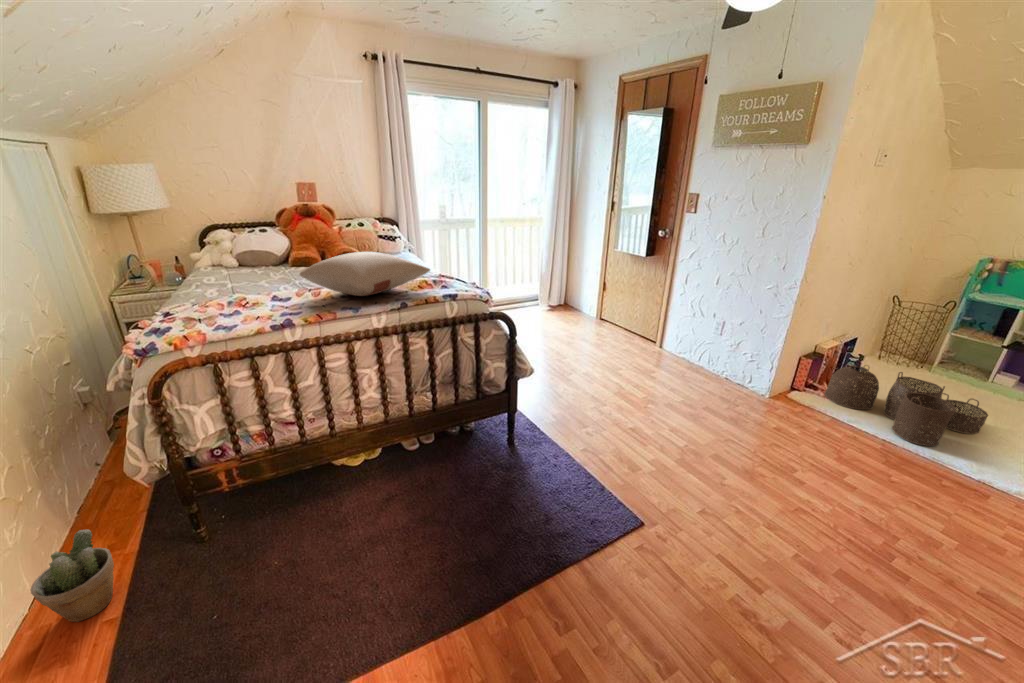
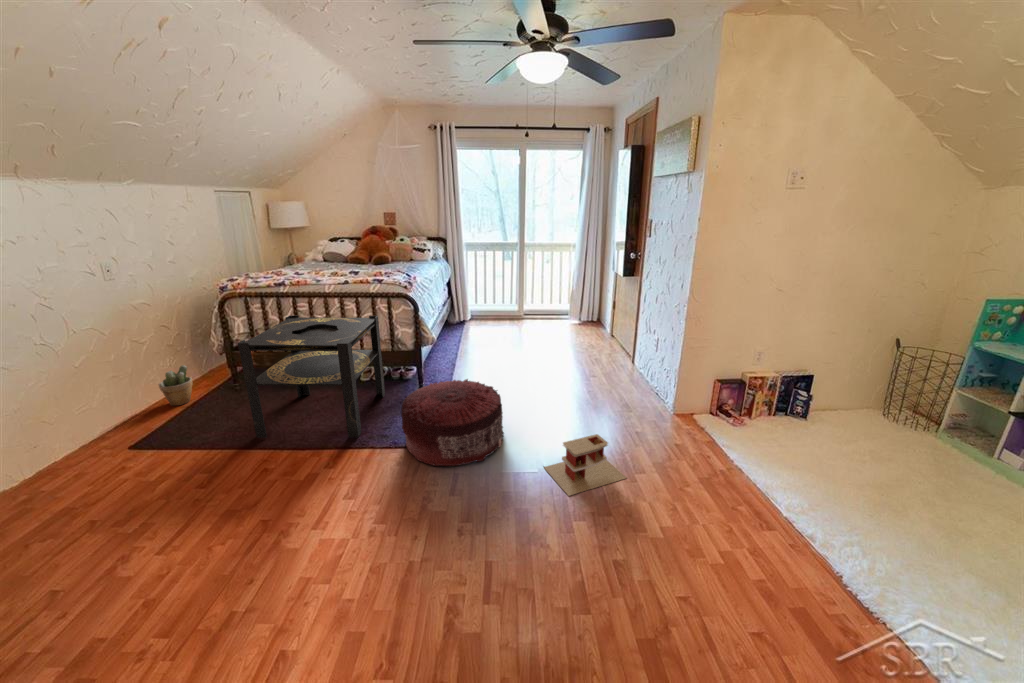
pillow: present [300,252,430,296] -> none [313,252,380,276]
side table: none [317,353,536,631] -> present [238,315,385,438]
woven basket: present [825,365,988,446] -> none [710,388,842,471]
pouf: none [589,421,745,572] -> present [401,379,504,466]
toy house: none [797,459,880,552] -> present [544,434,627,496]

